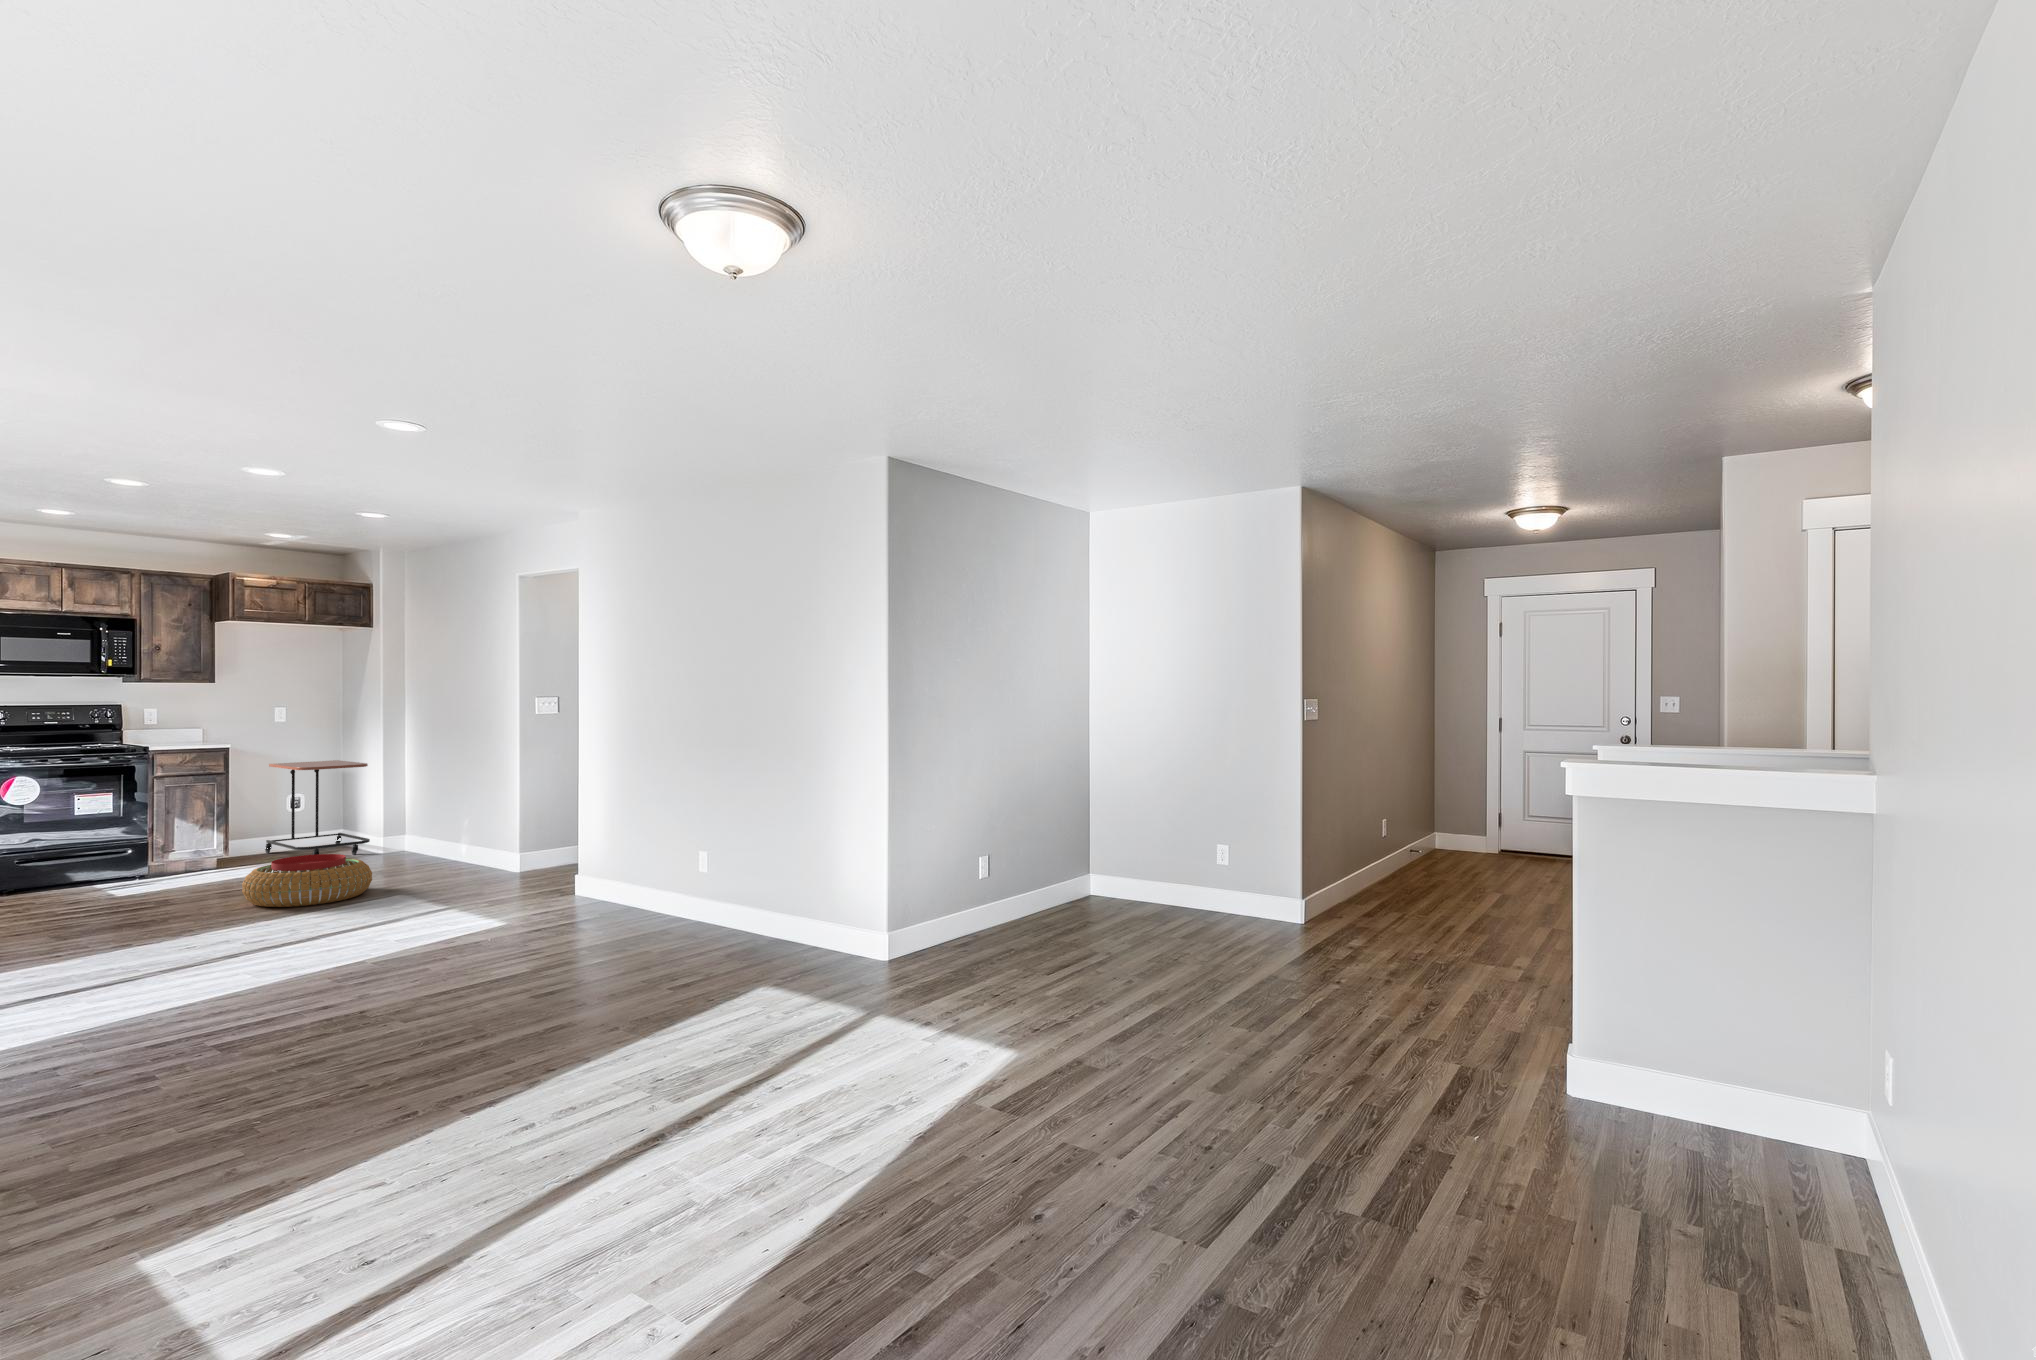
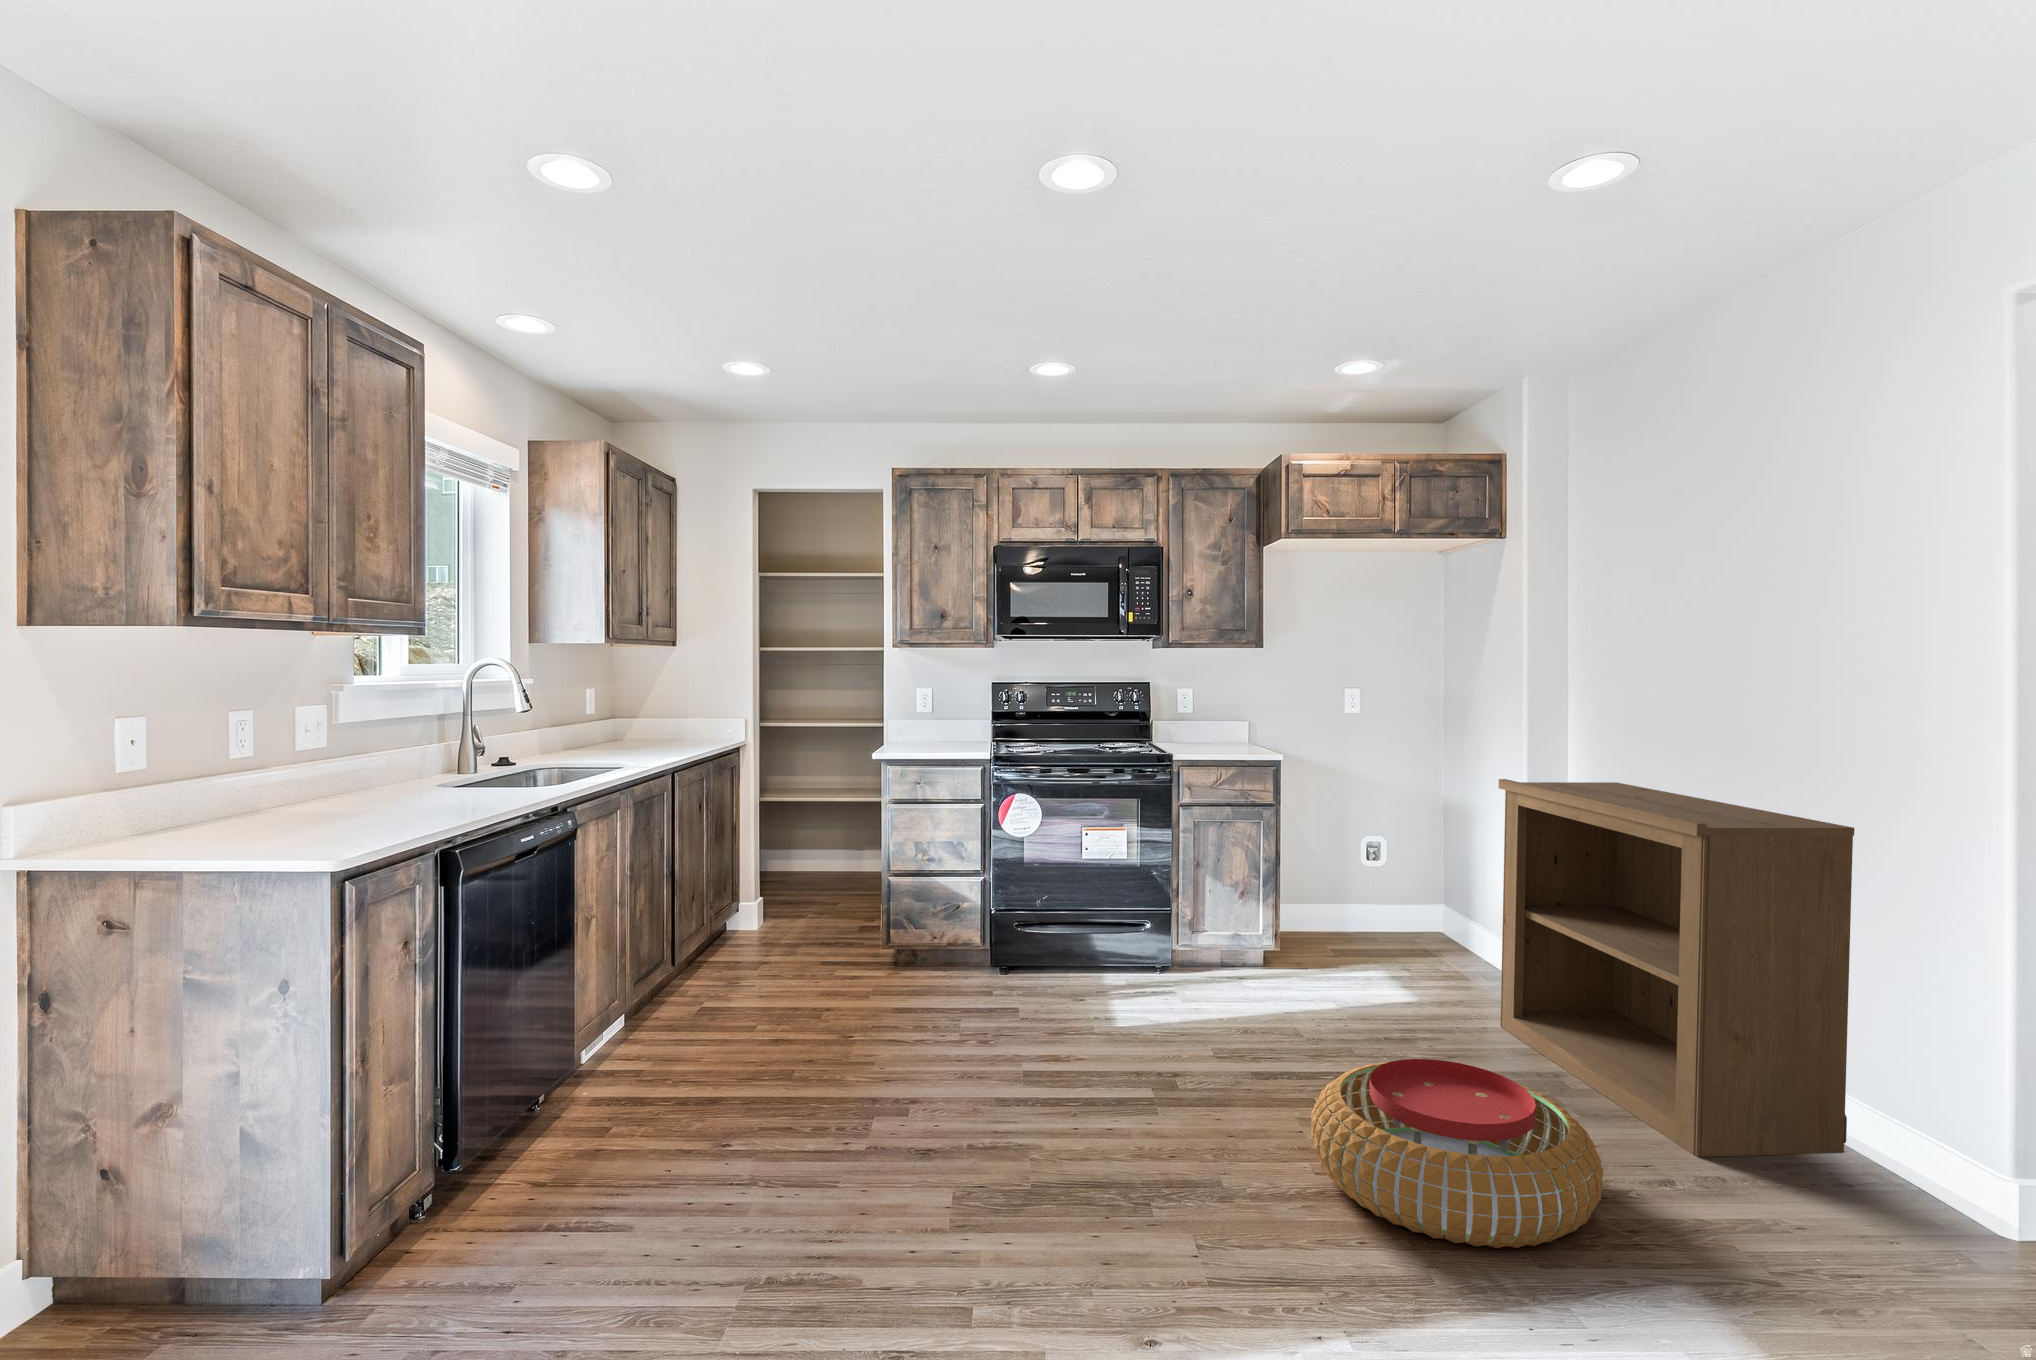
bookshelf: none [356,743,485,878] -> present [1499,779,1854,1157]
side table: present [265,760,370,855] -> none [1328,788,1501,980]

